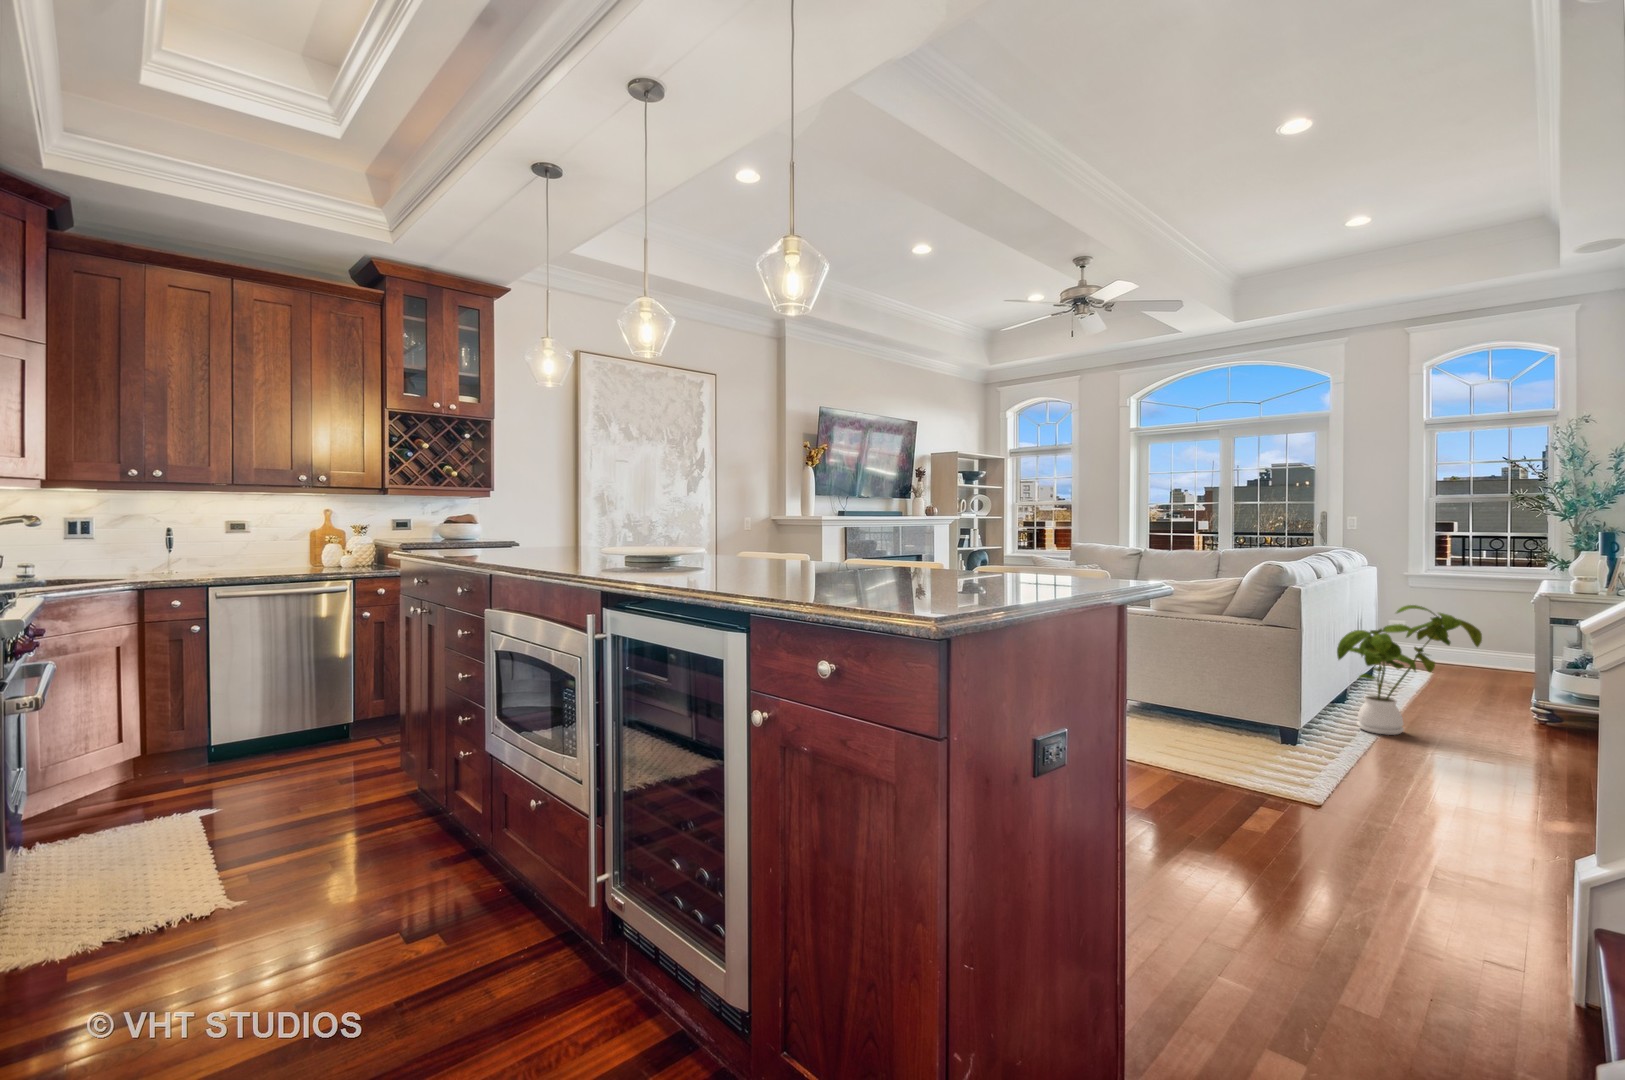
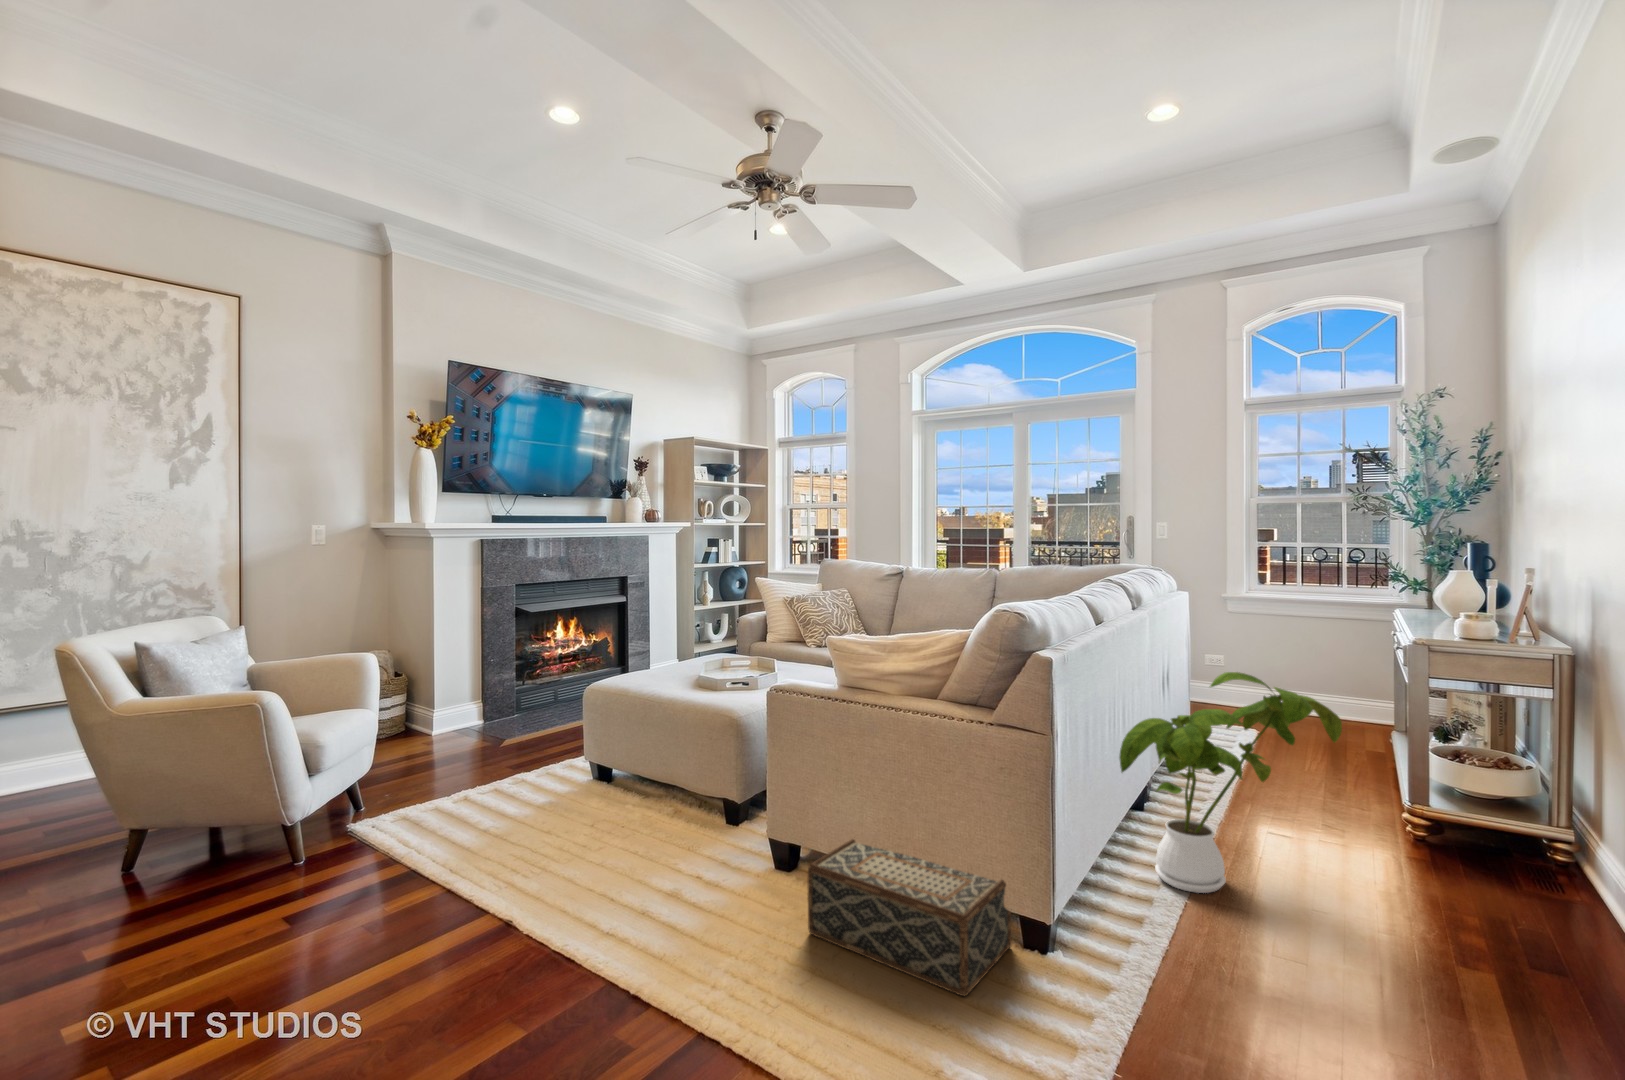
woven basket: none [1154,692,1275,758] -> present [808,839,1011,996]

